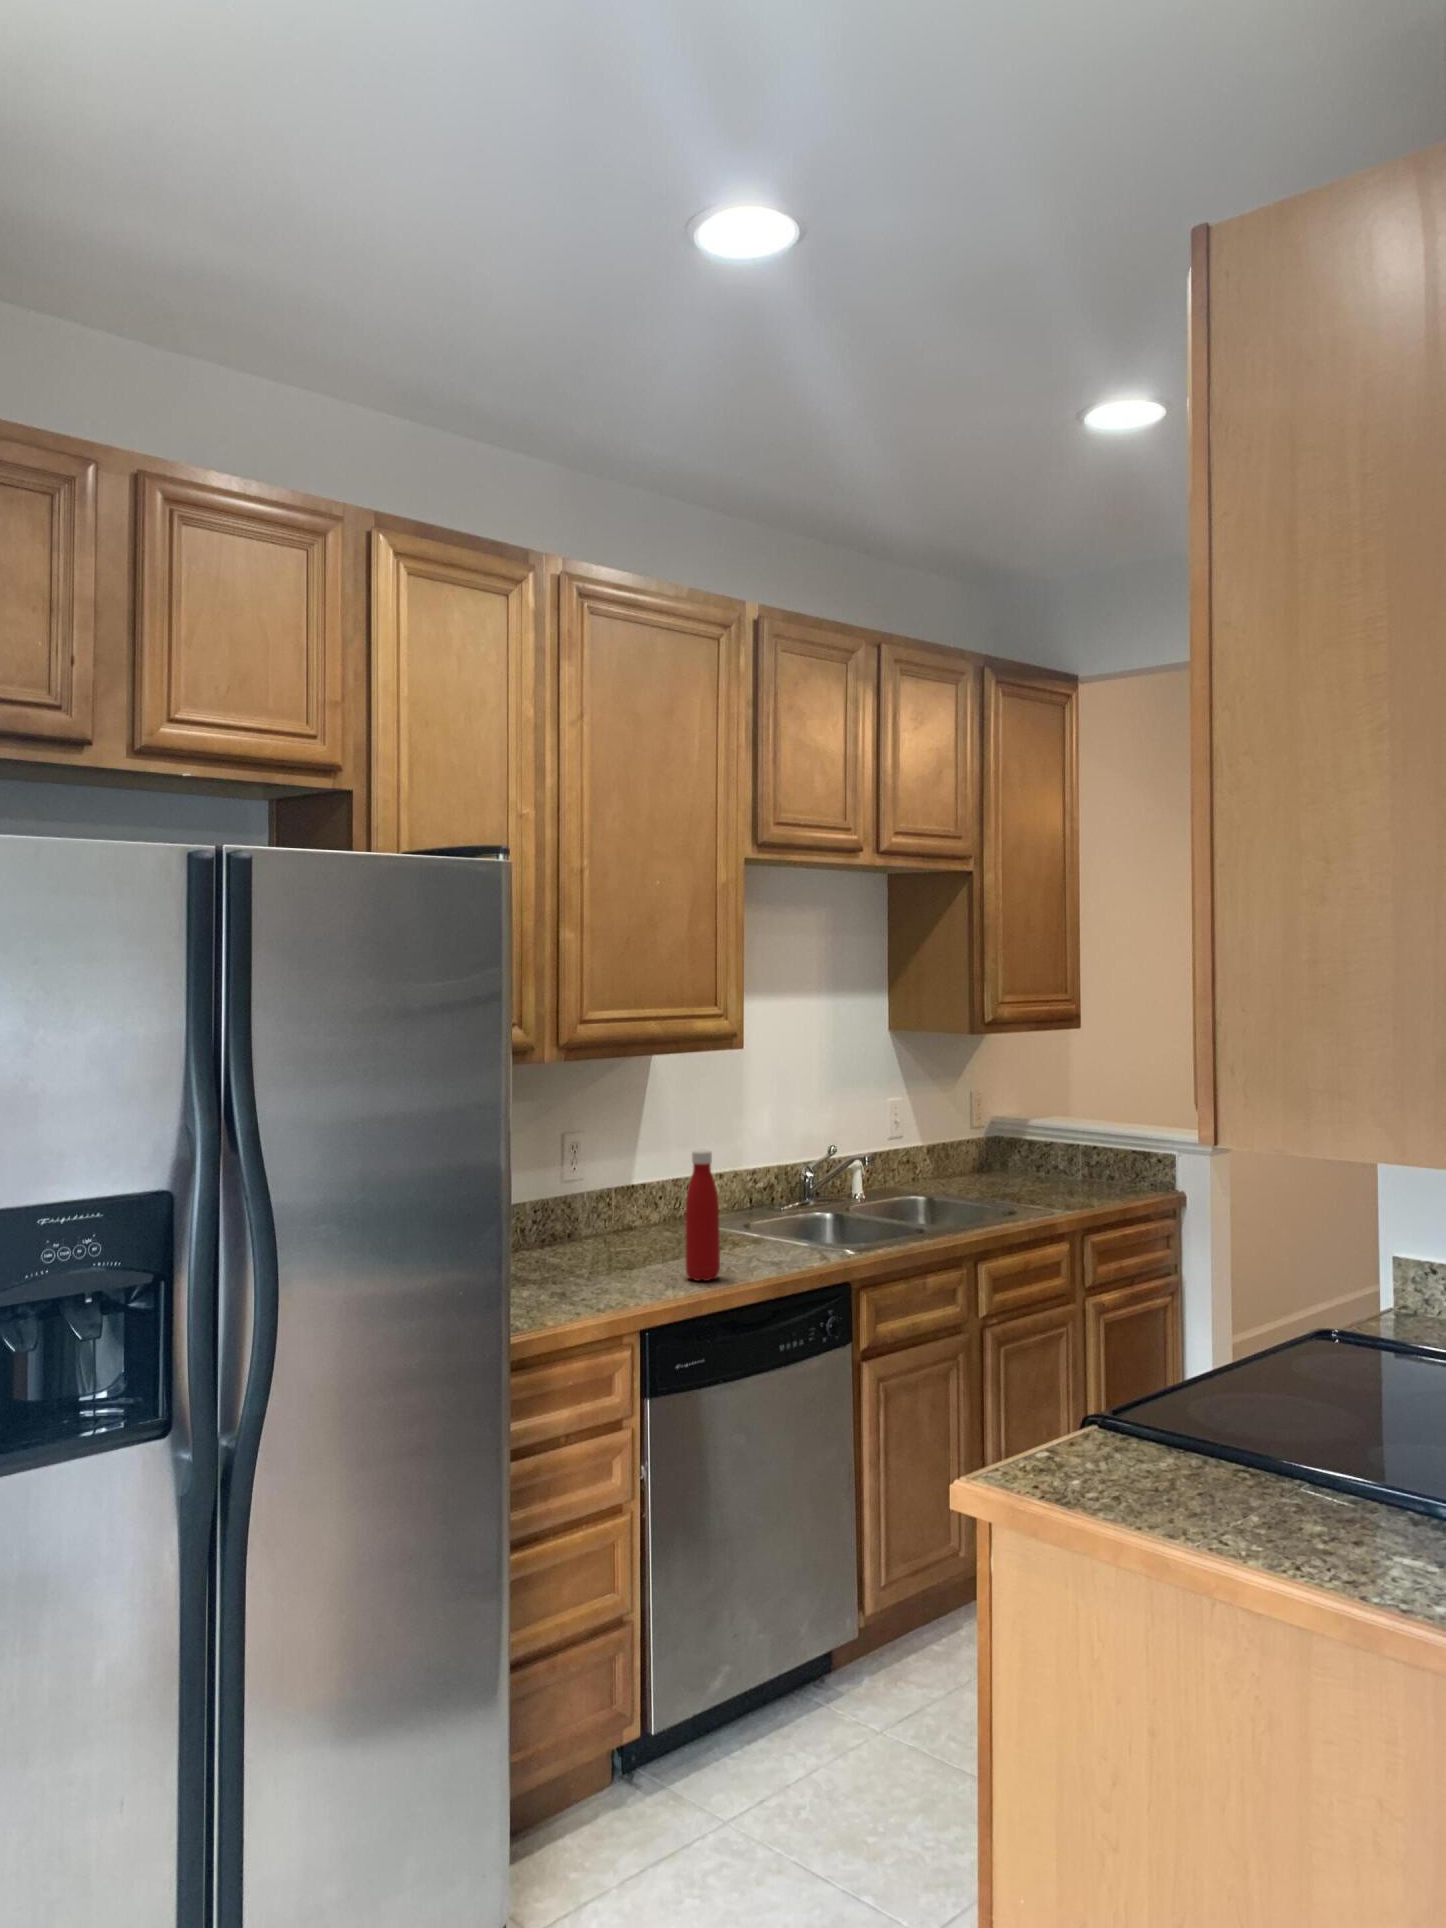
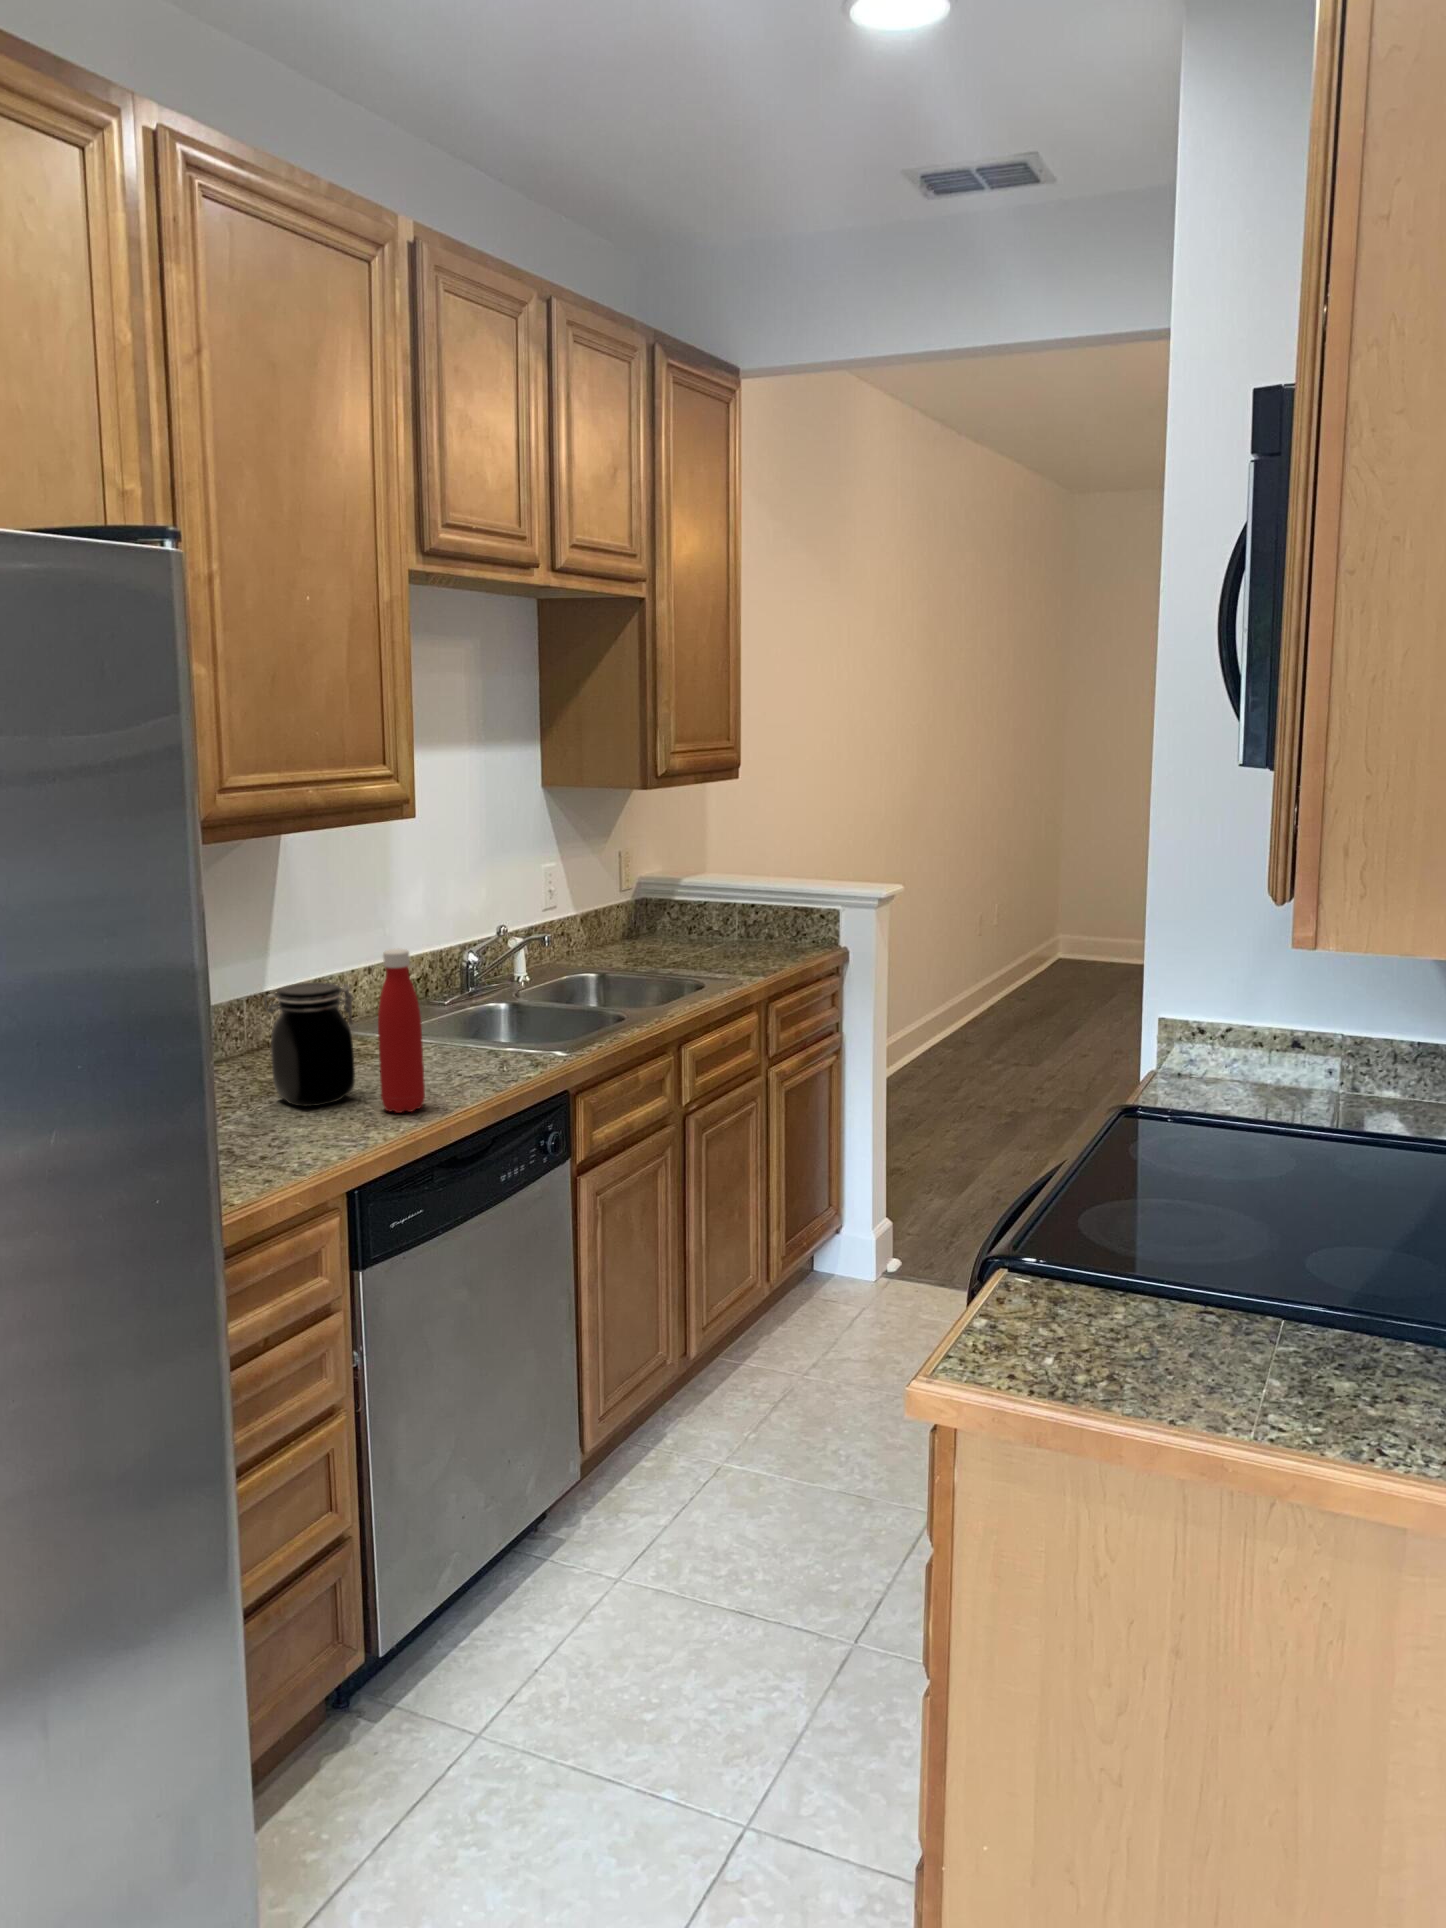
jar: none [608,1174,675,1271] -> present [264,982,355,1106]

